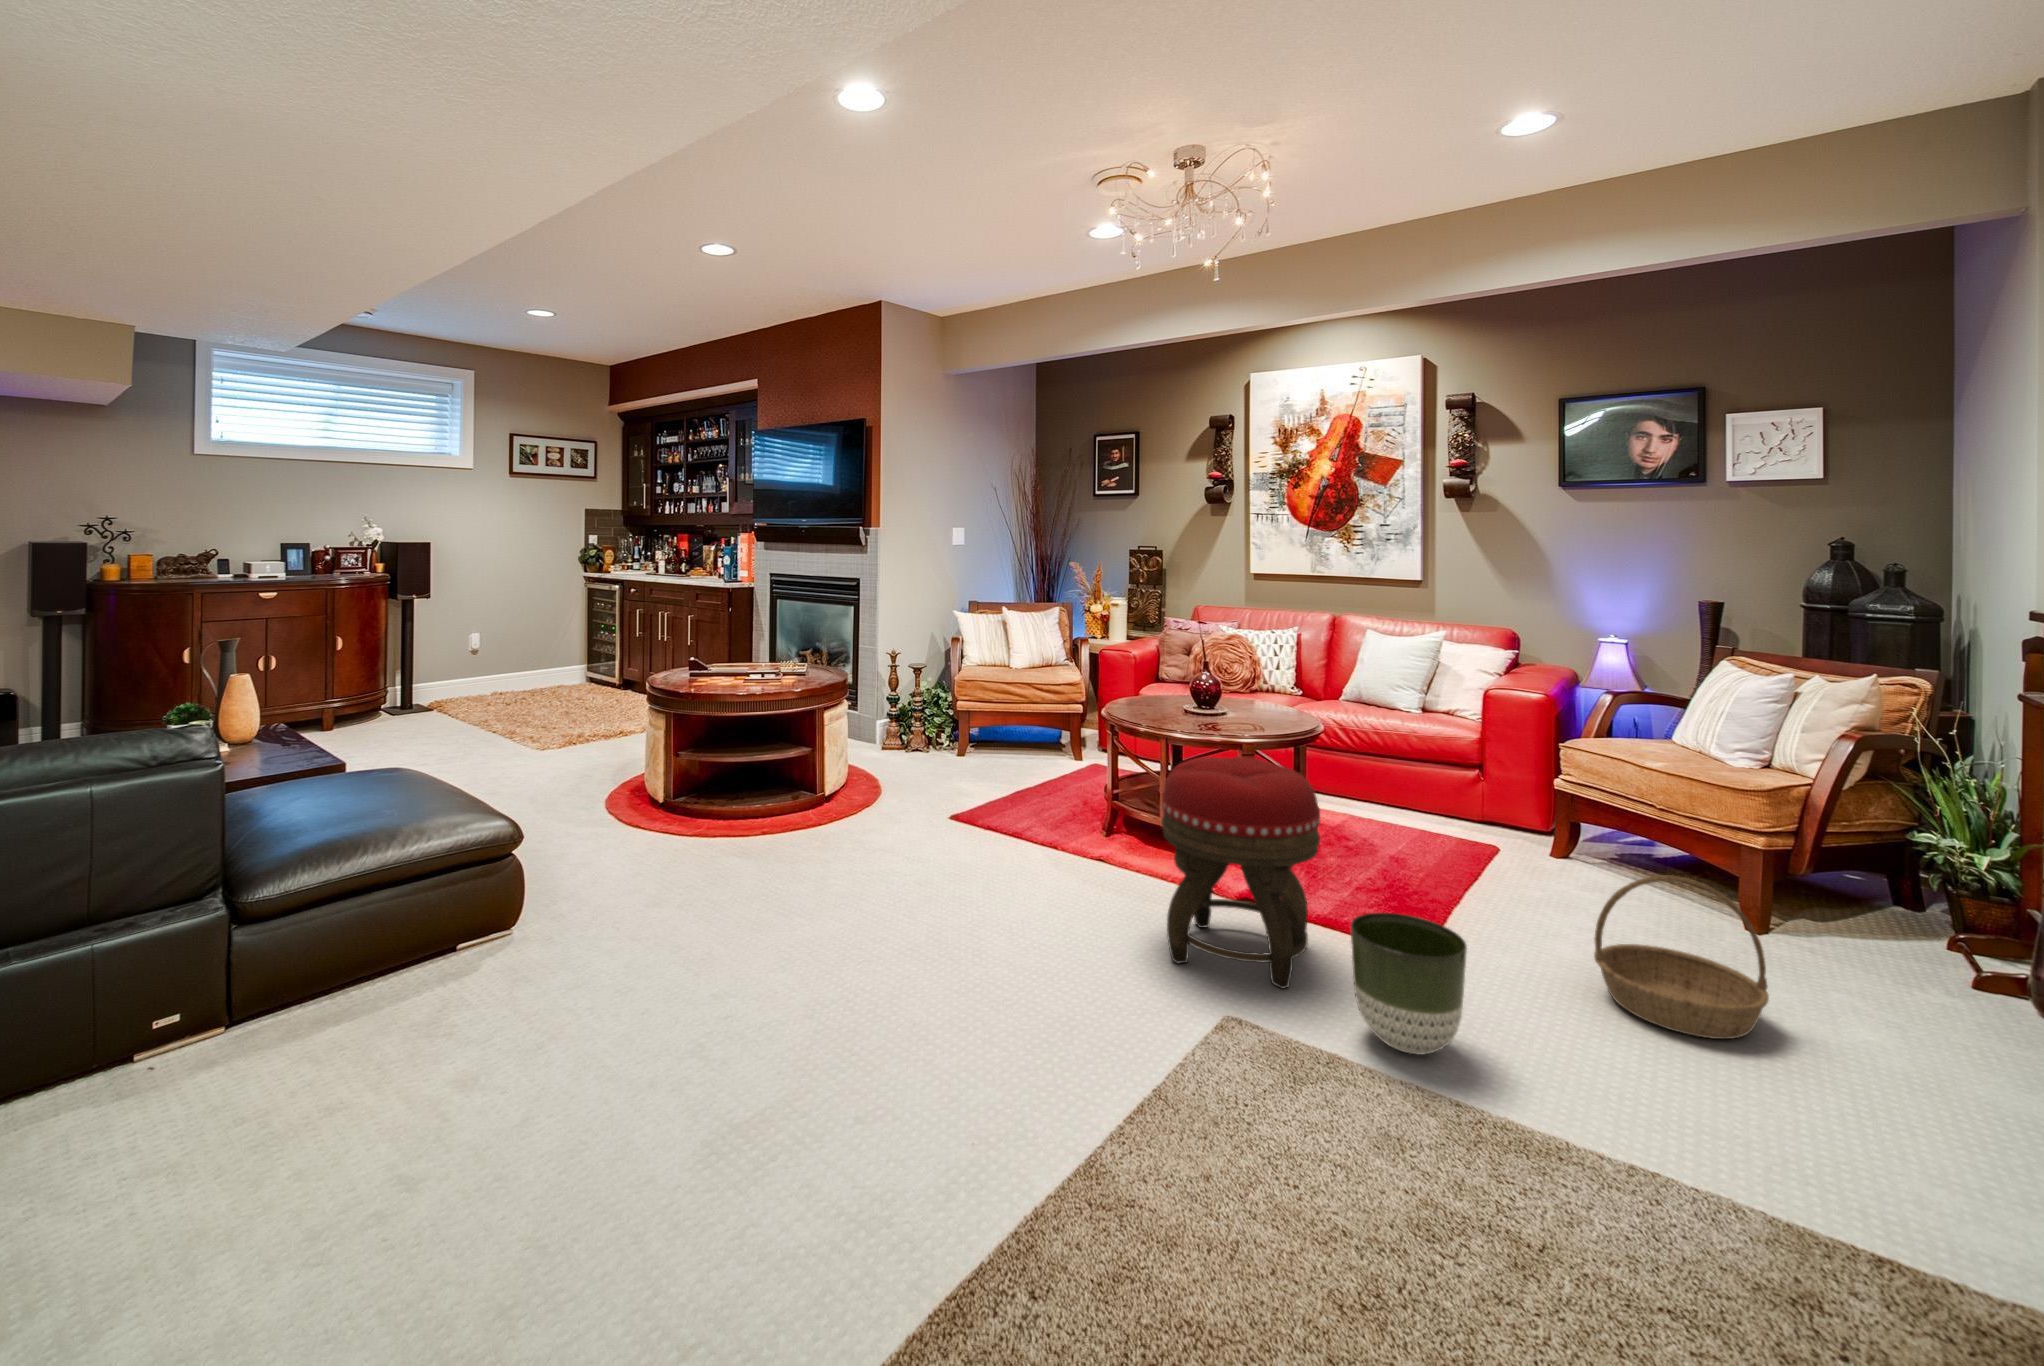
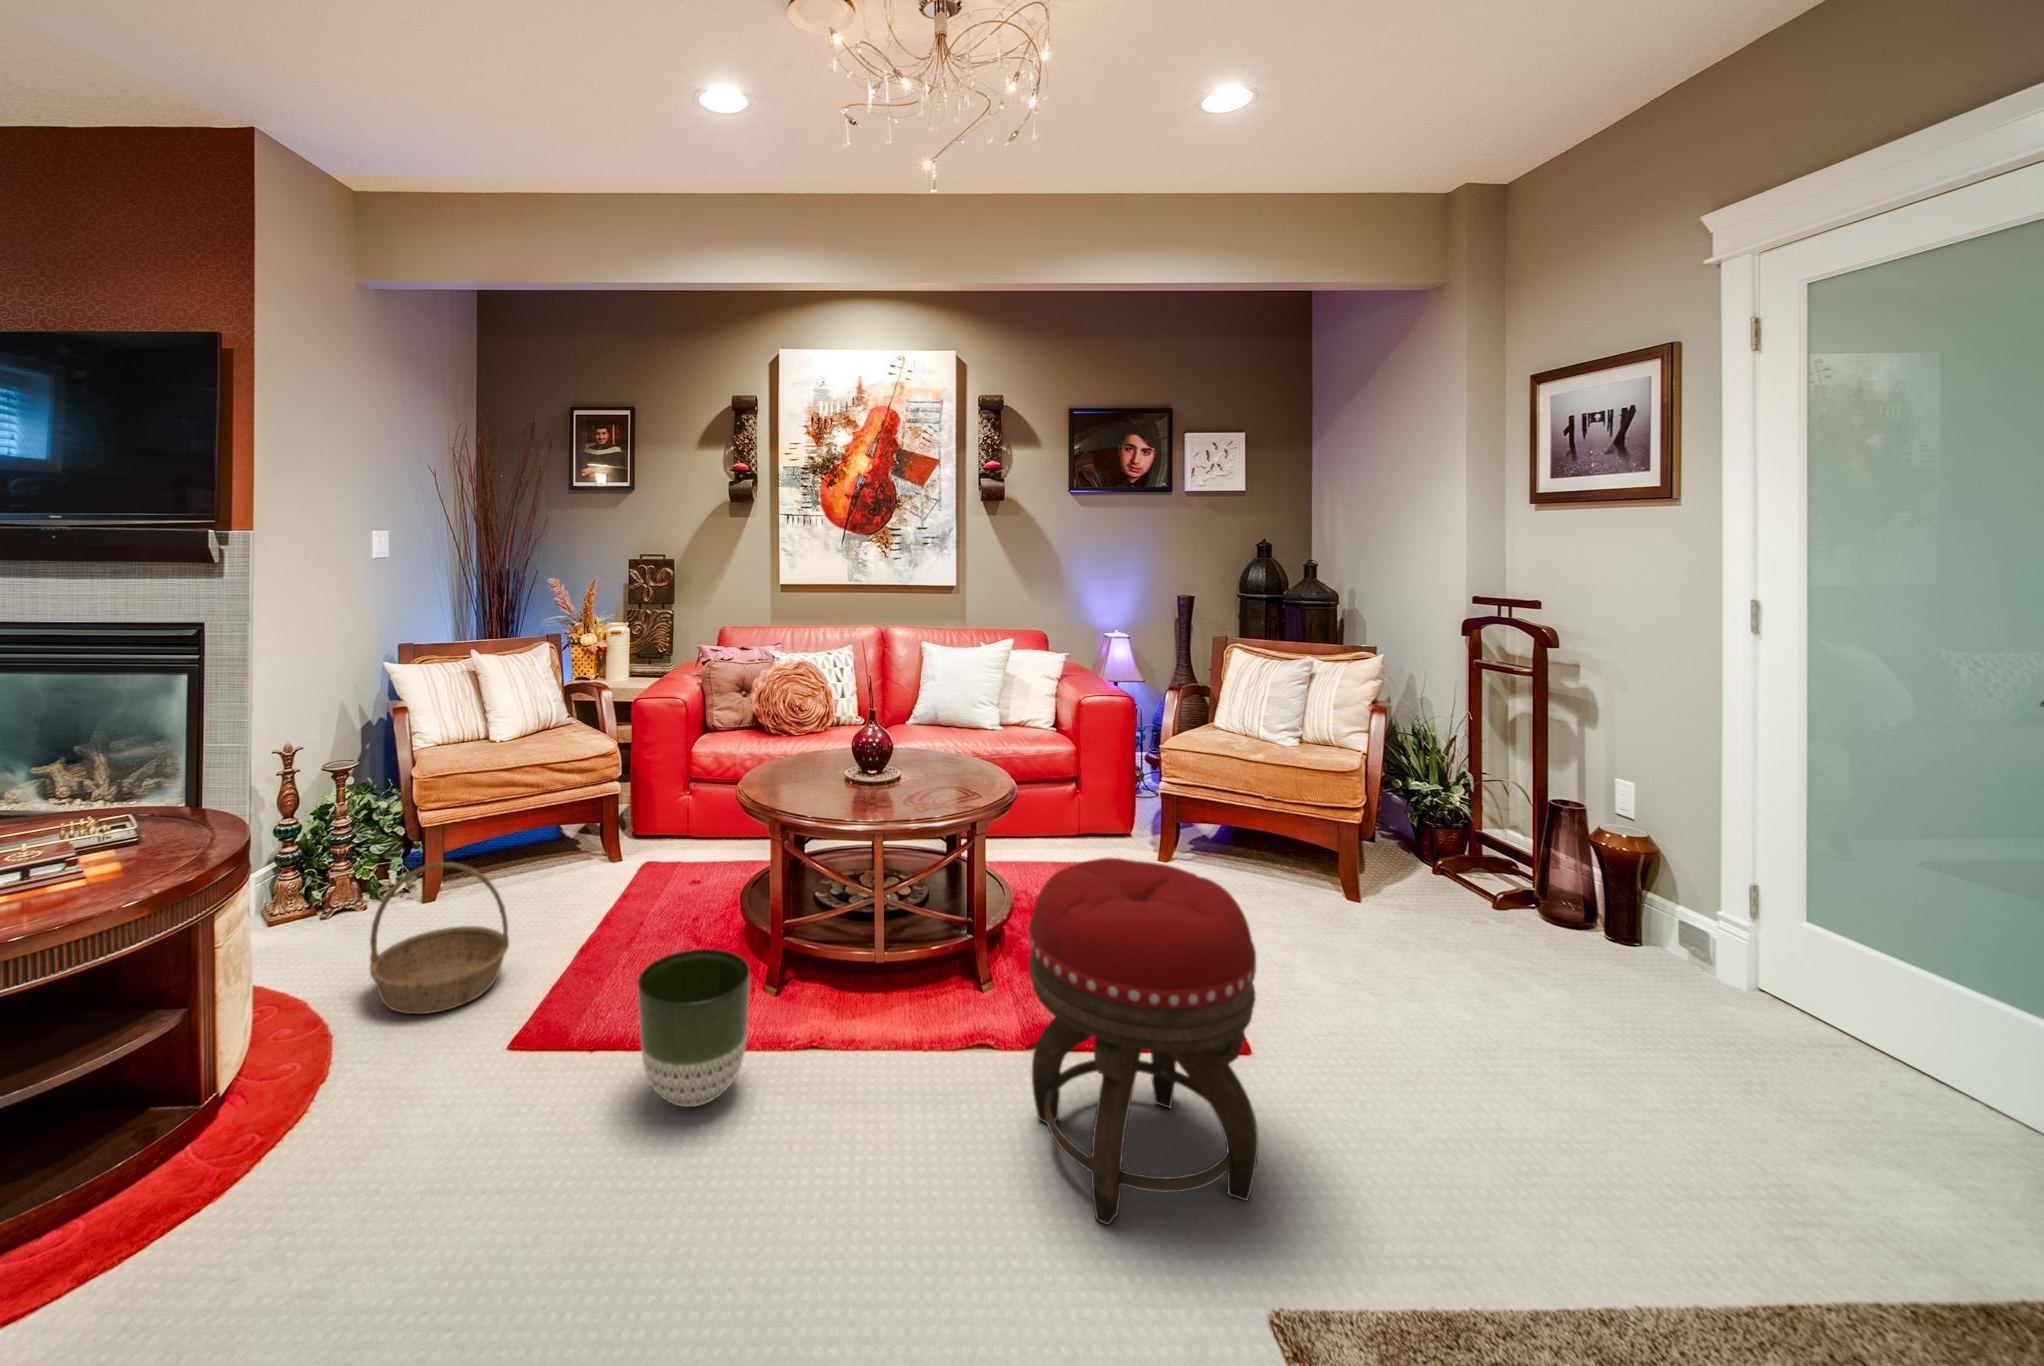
basket: present [1594,875,1769,1039] -> present [370,862,509,1014]
planter: present [1351,913,1467,1055] -> present [638,949,750,1107]

